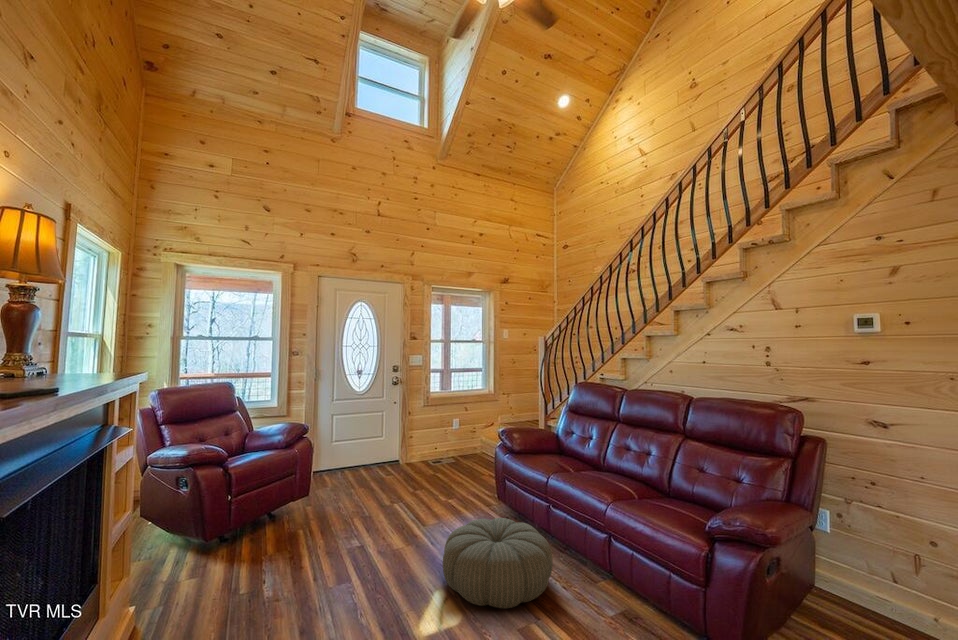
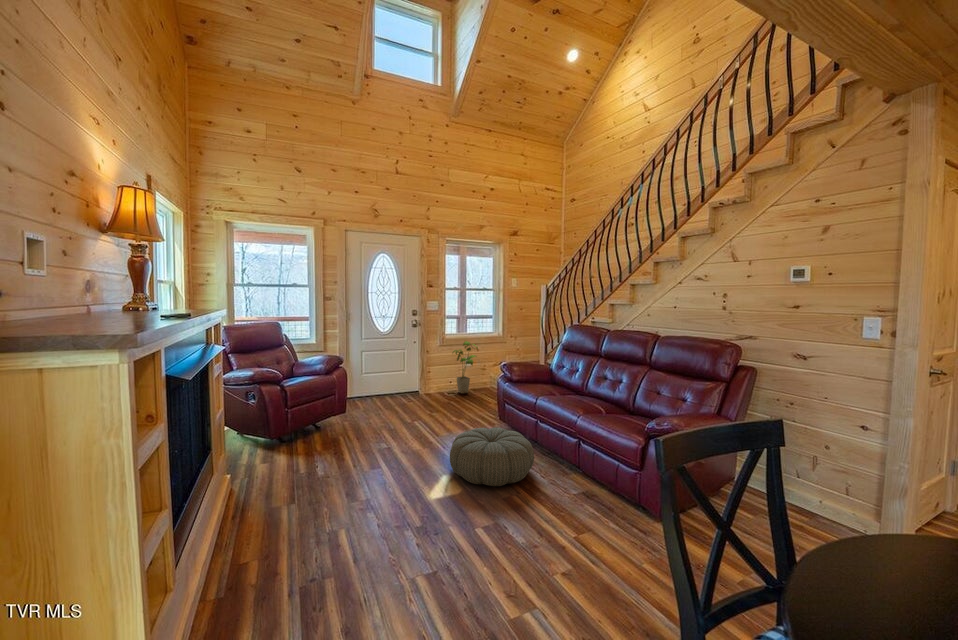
house plant: none [438,401,469,463] -> present [453,341,478,393]

